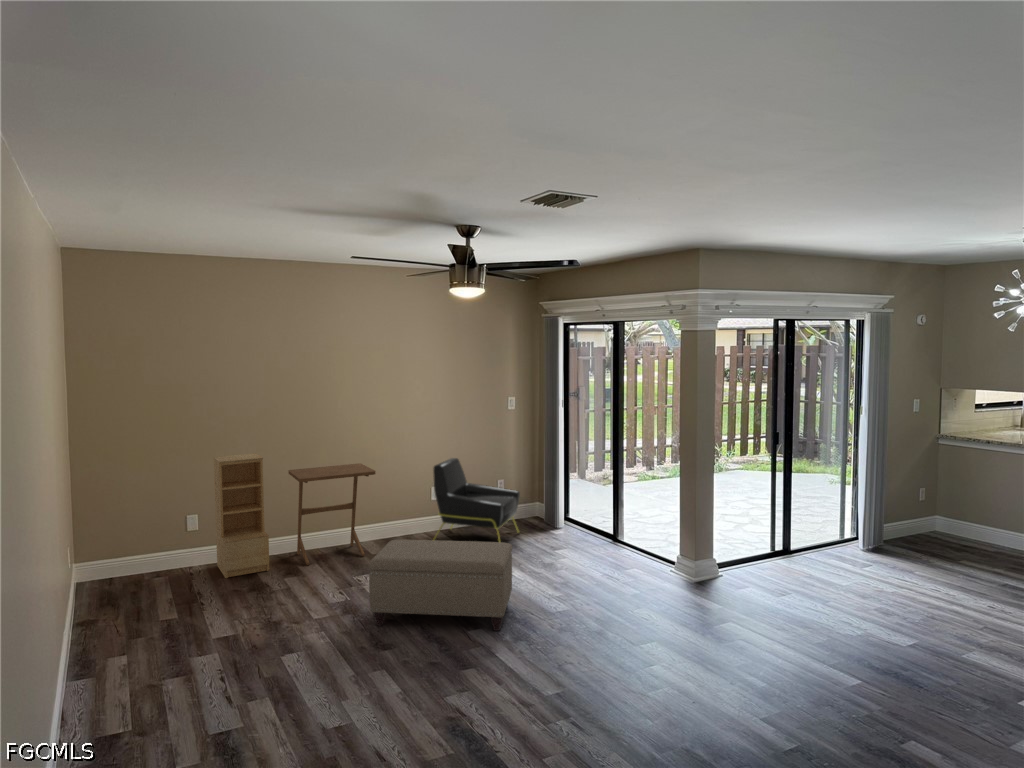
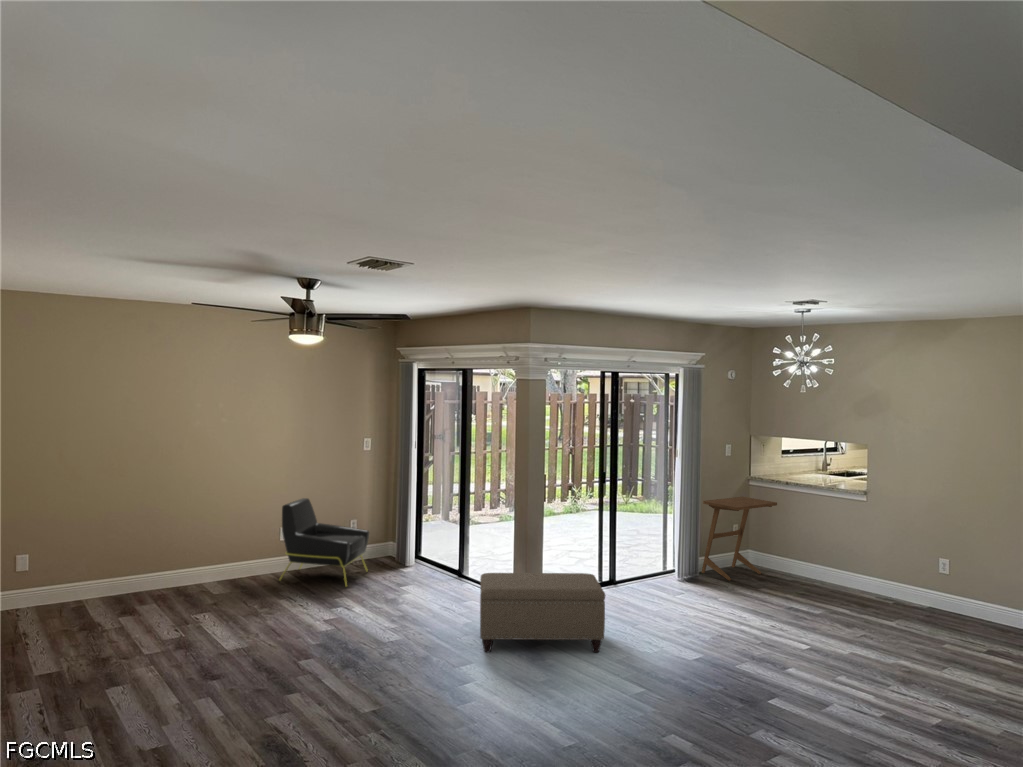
bookshelf: present [214,453,269,578] -> none [46,493,104,620]
side table: present [288,464,376,565] -> present [702,497,777,581]
ottoman: present [368,540,512,631] -> present [480,573,606,652]

